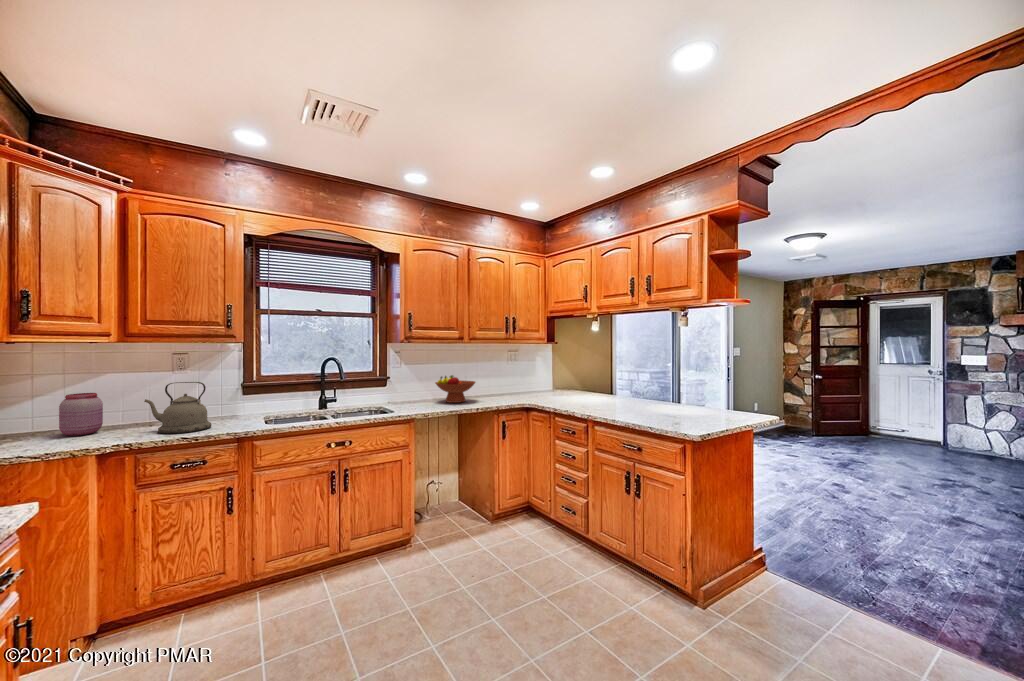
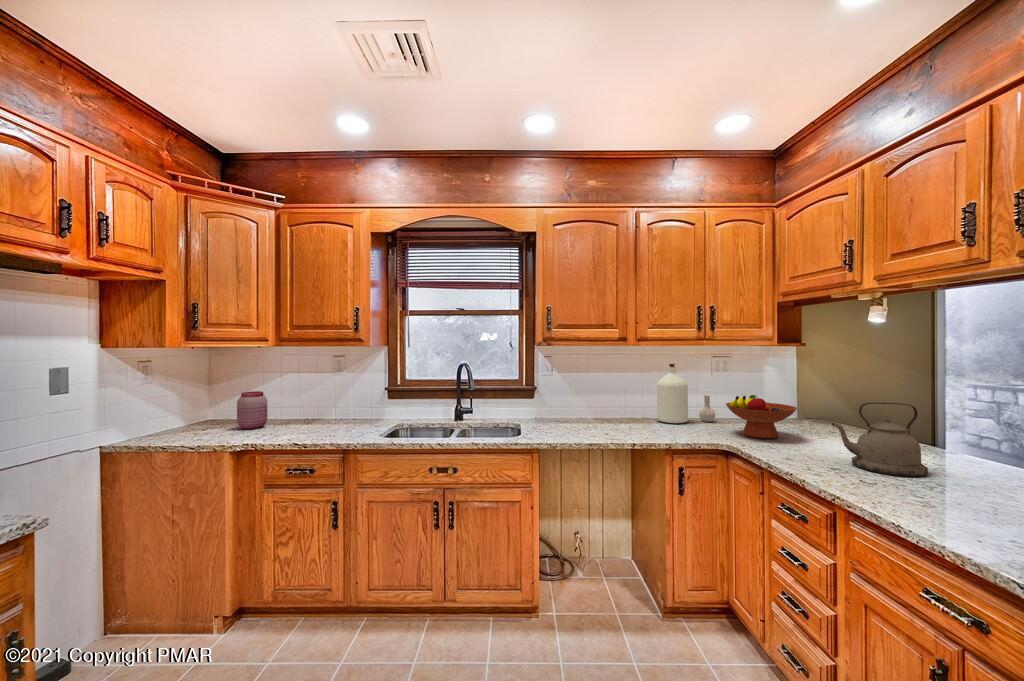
bottle: none [476,356,511,396] -> present [657,364,715,423]
fruit bowl: present [435,375,475,403] -> present [726,395,797,439]
kettle: present [144,382,211,434] -> present [832,402,928,477]

